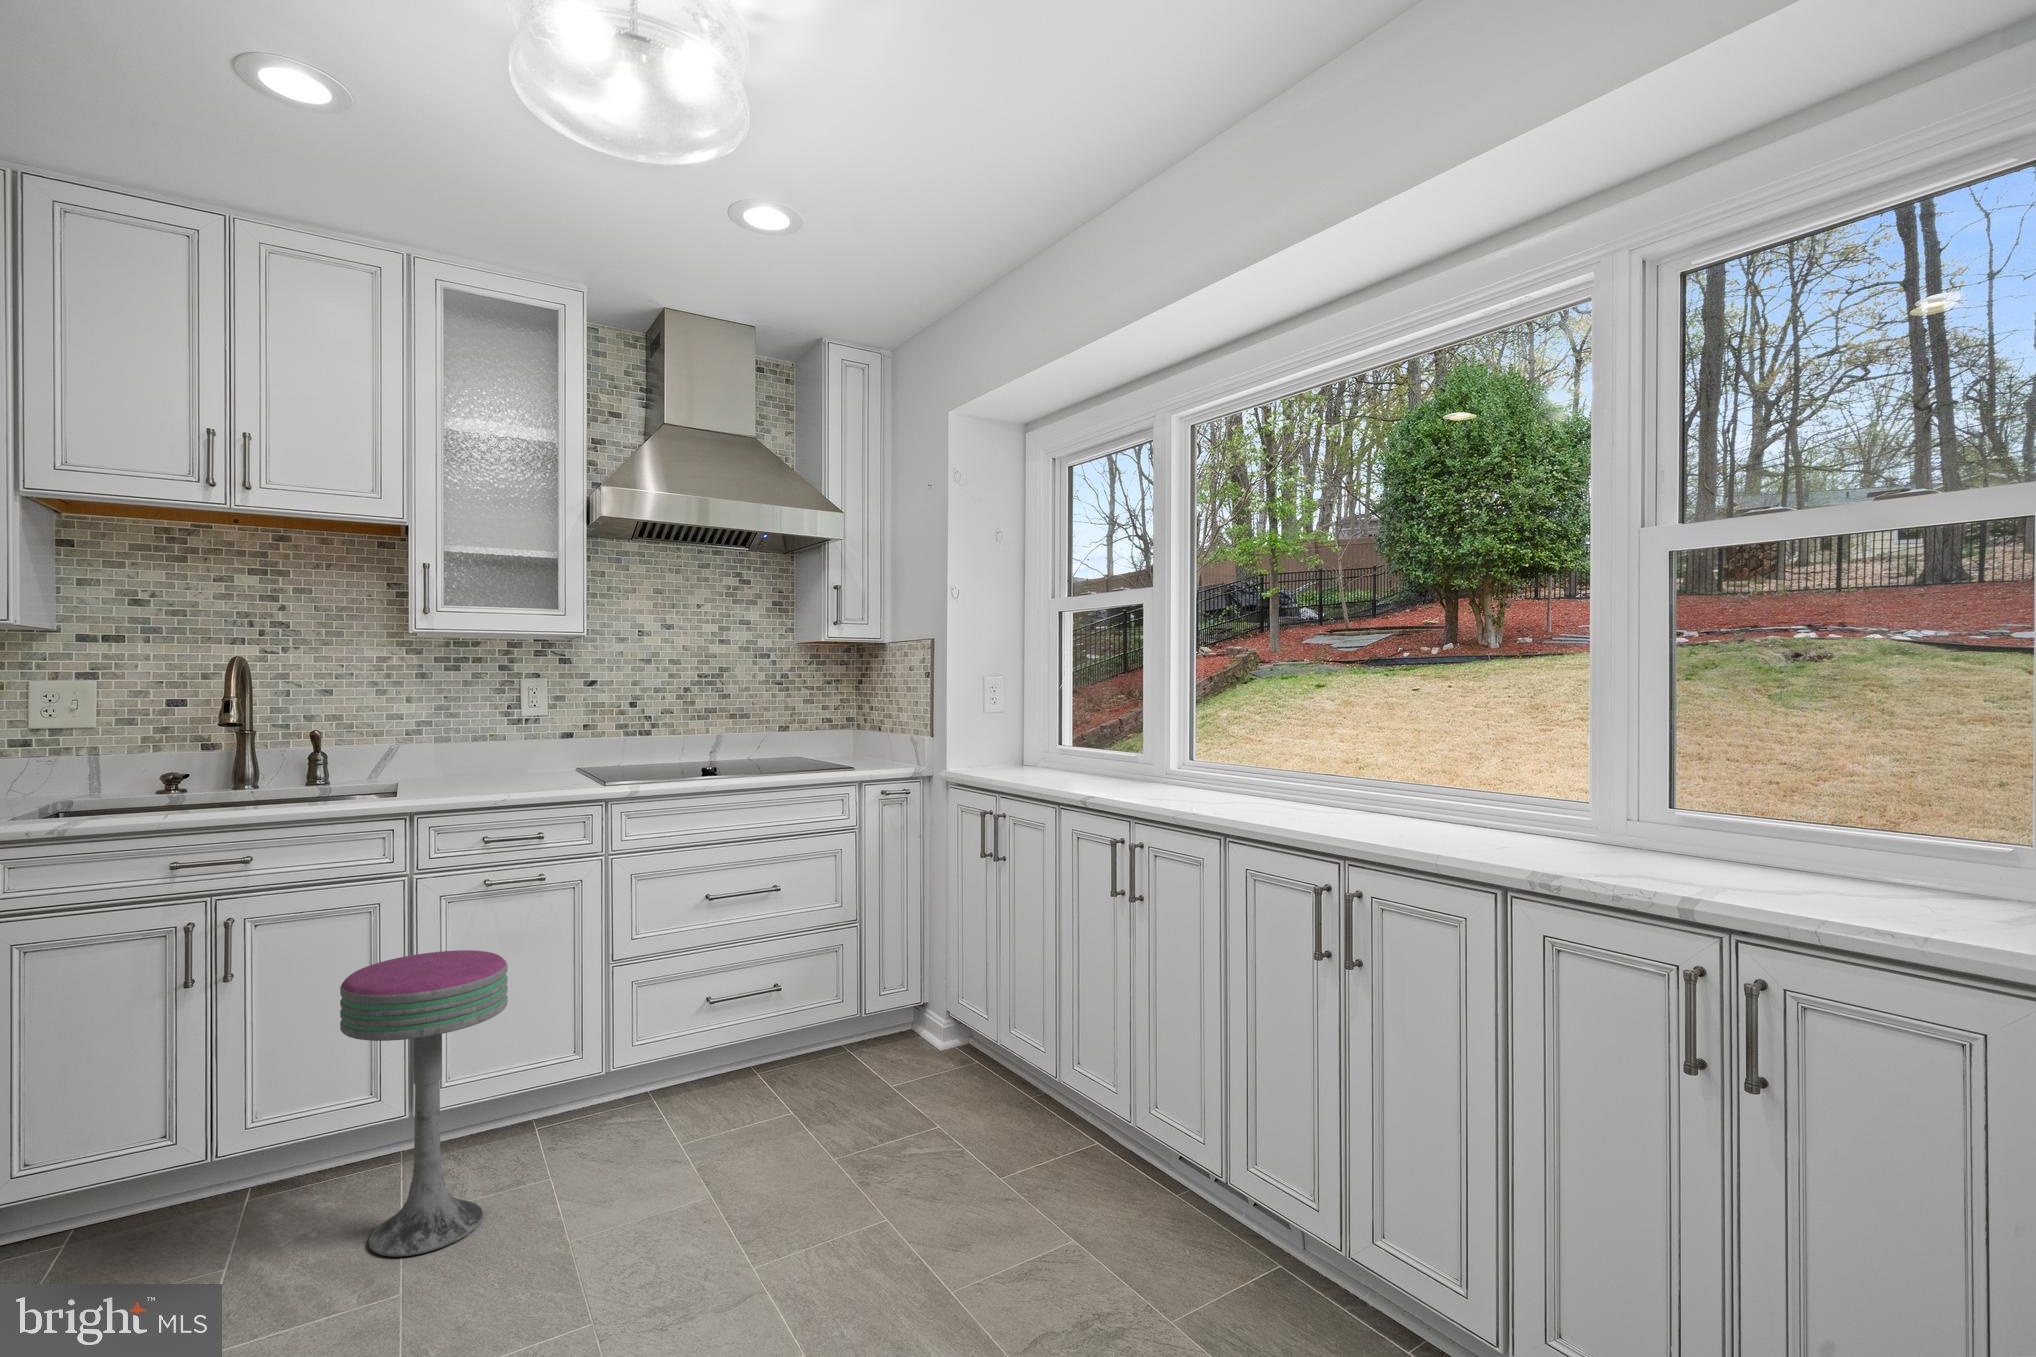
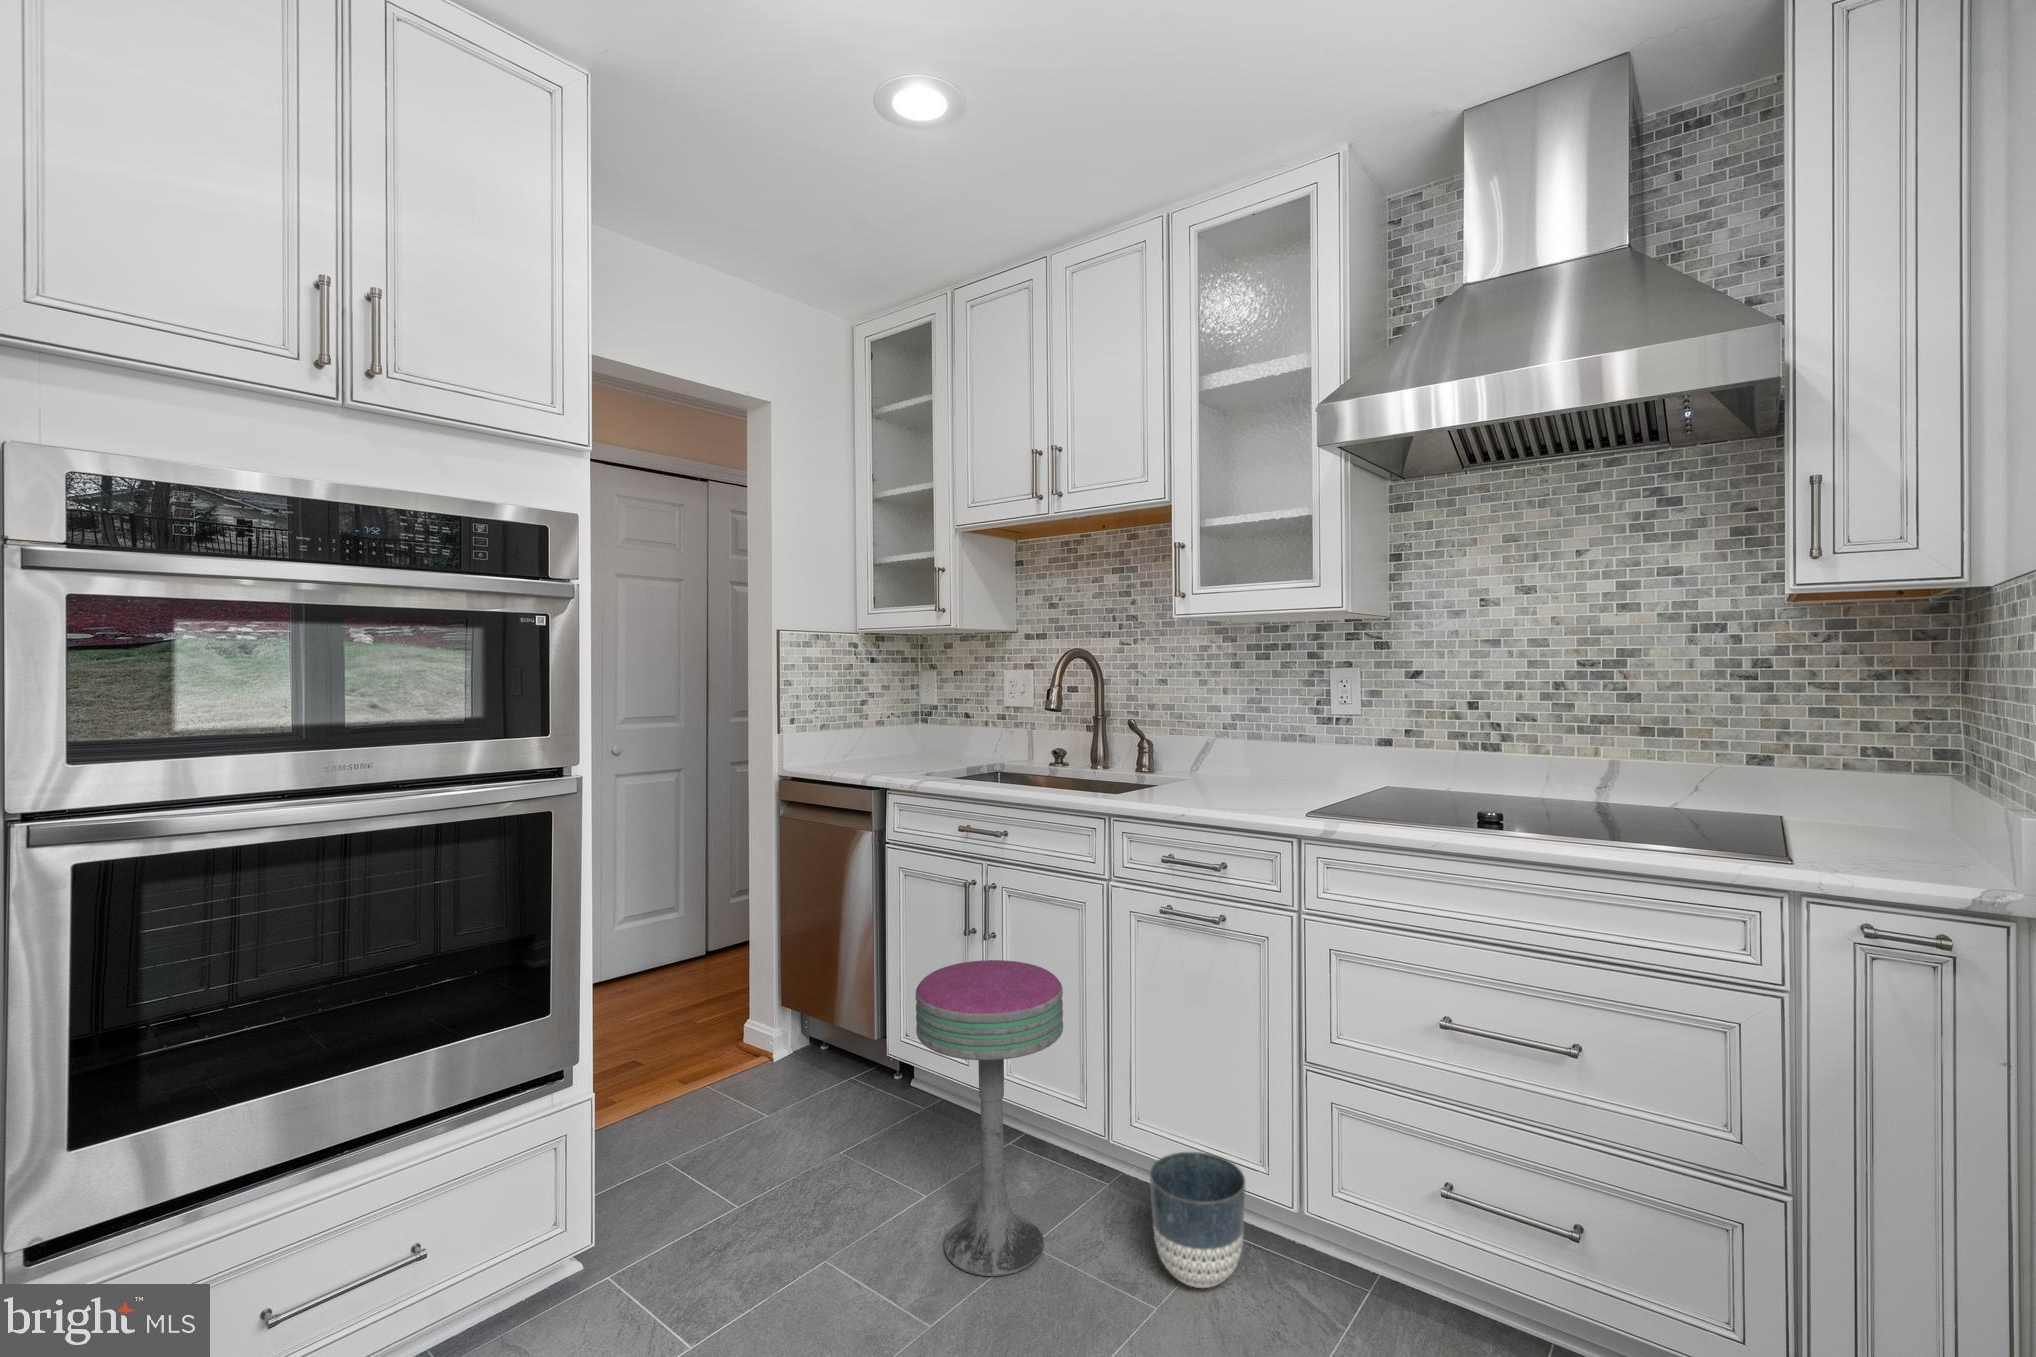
planter: none [558,1052,638,1151] -> present [1150,1152,1246,1288]

